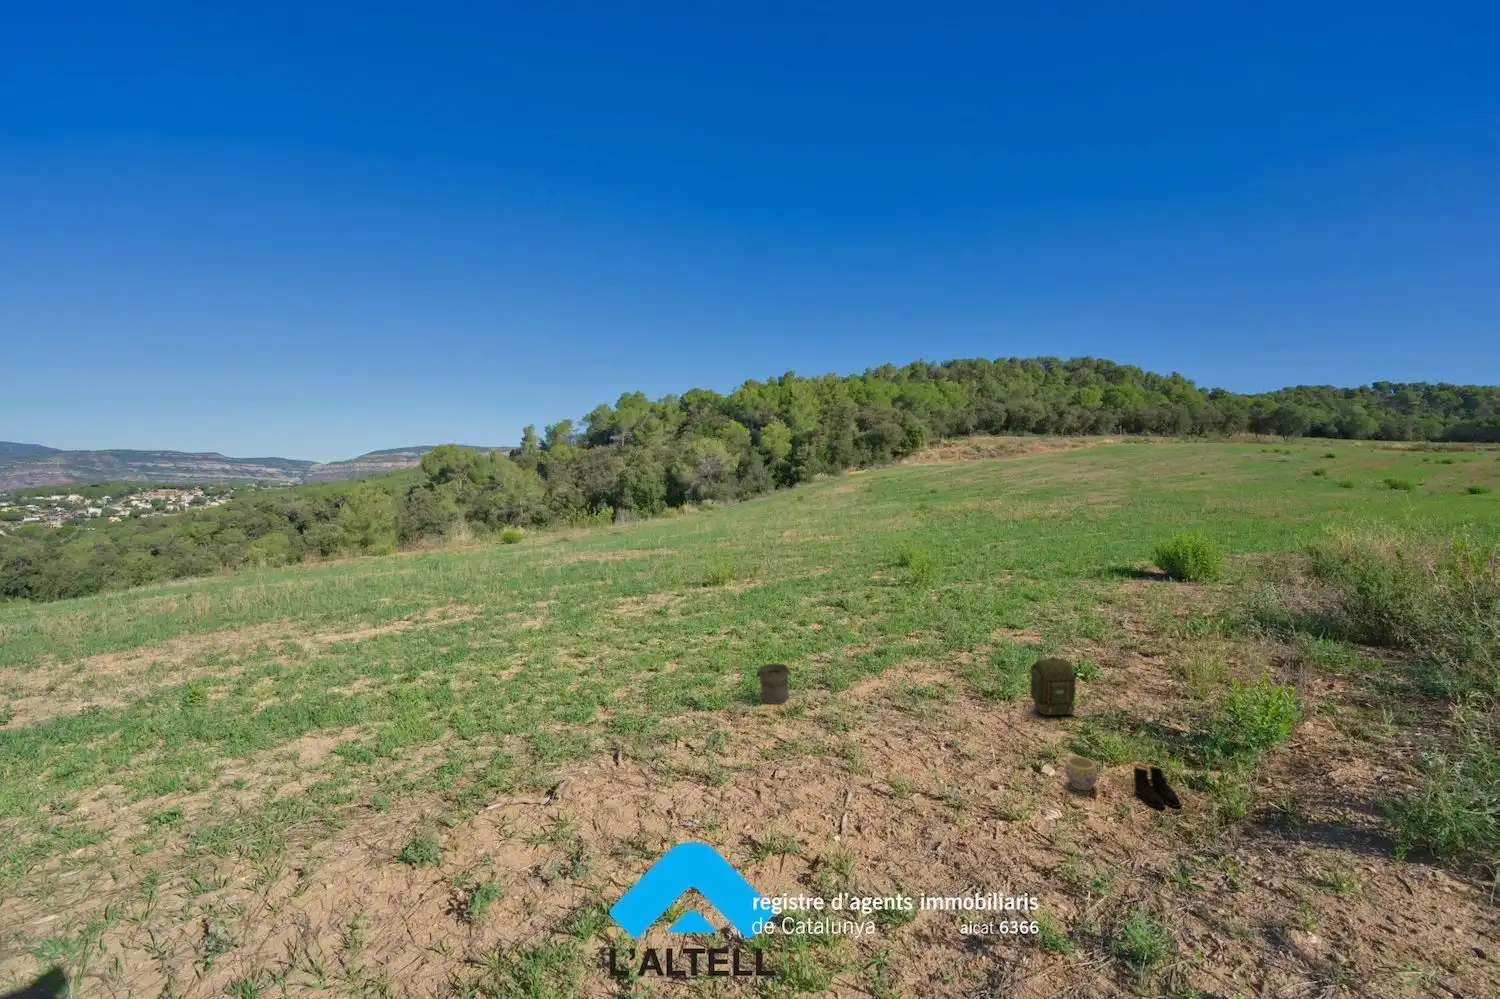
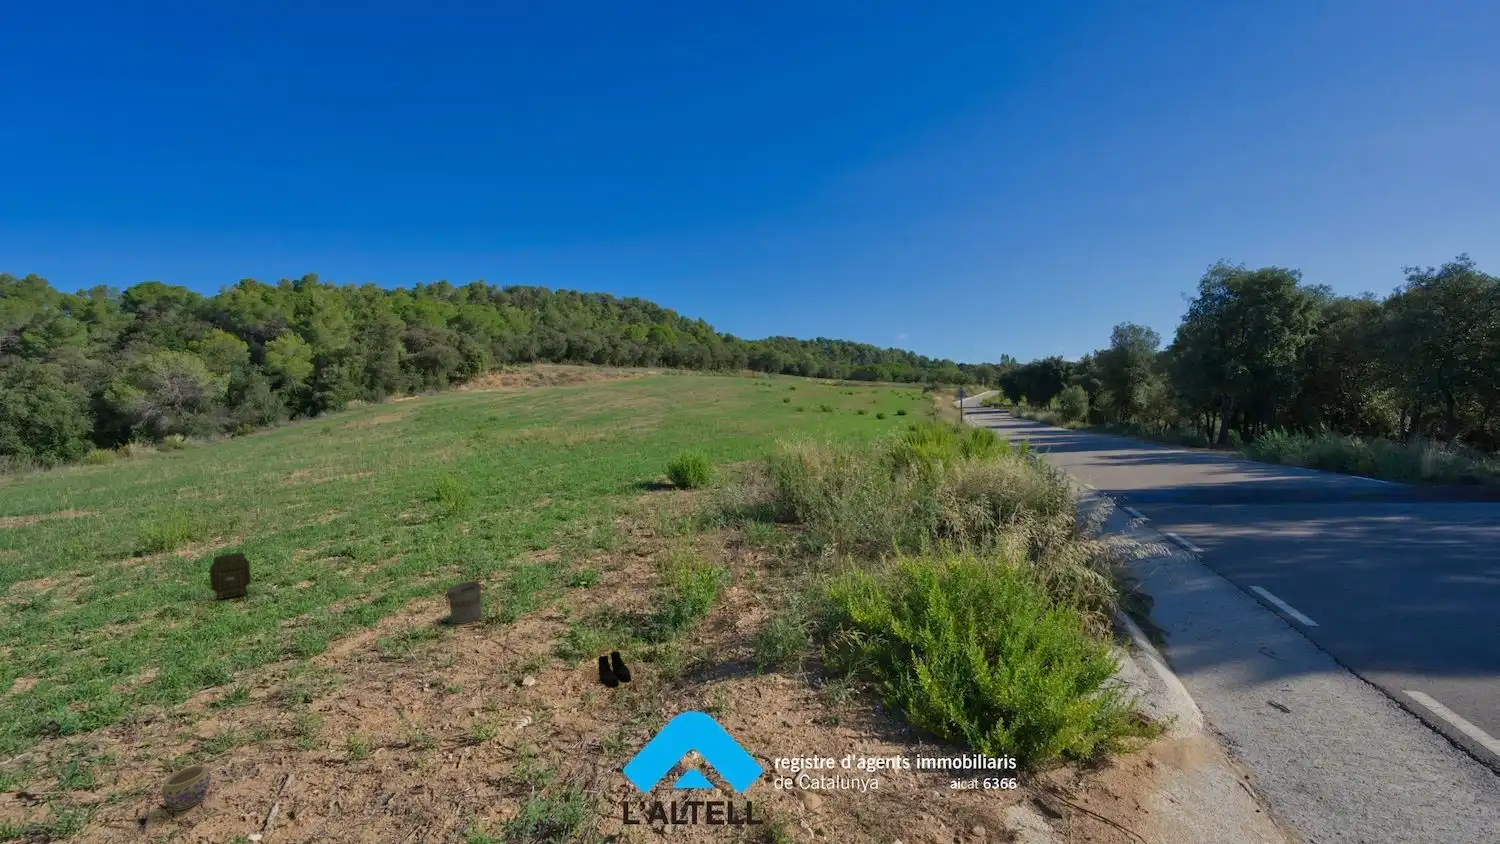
backpack: present [1031,657,1076,715] -> present [209,553,251,599]
bucket: present [757,664,790,704] -> present [446,582,483,624]
planter: present [1065,756,1098,791] -> present [162,765,210,811]

